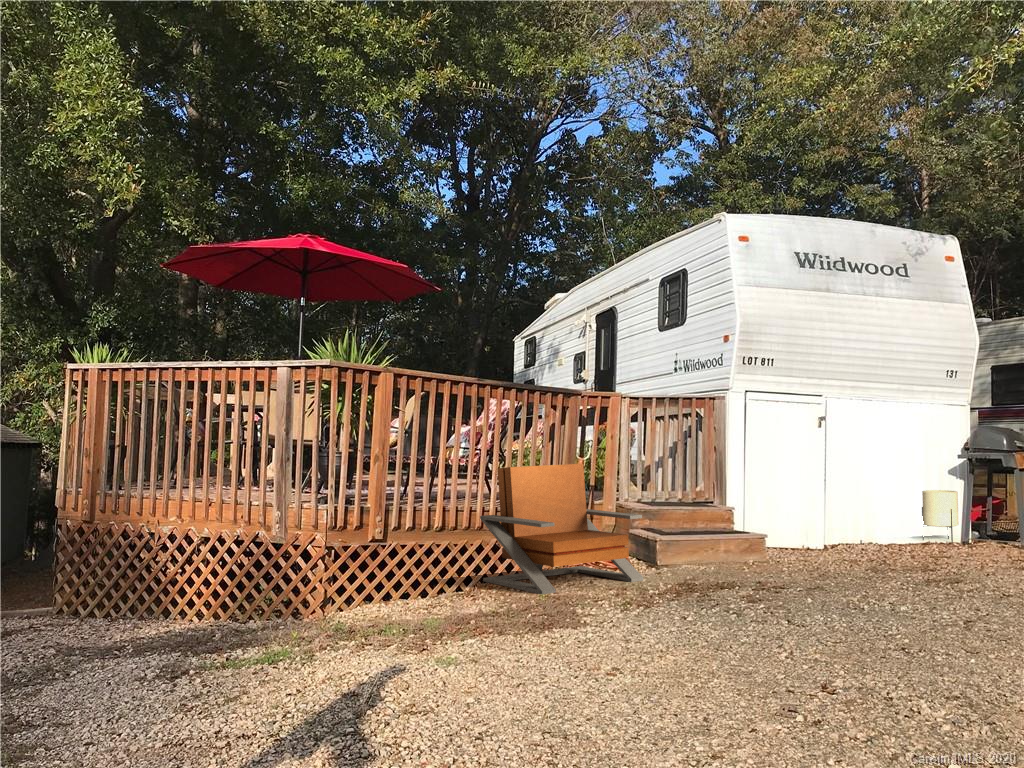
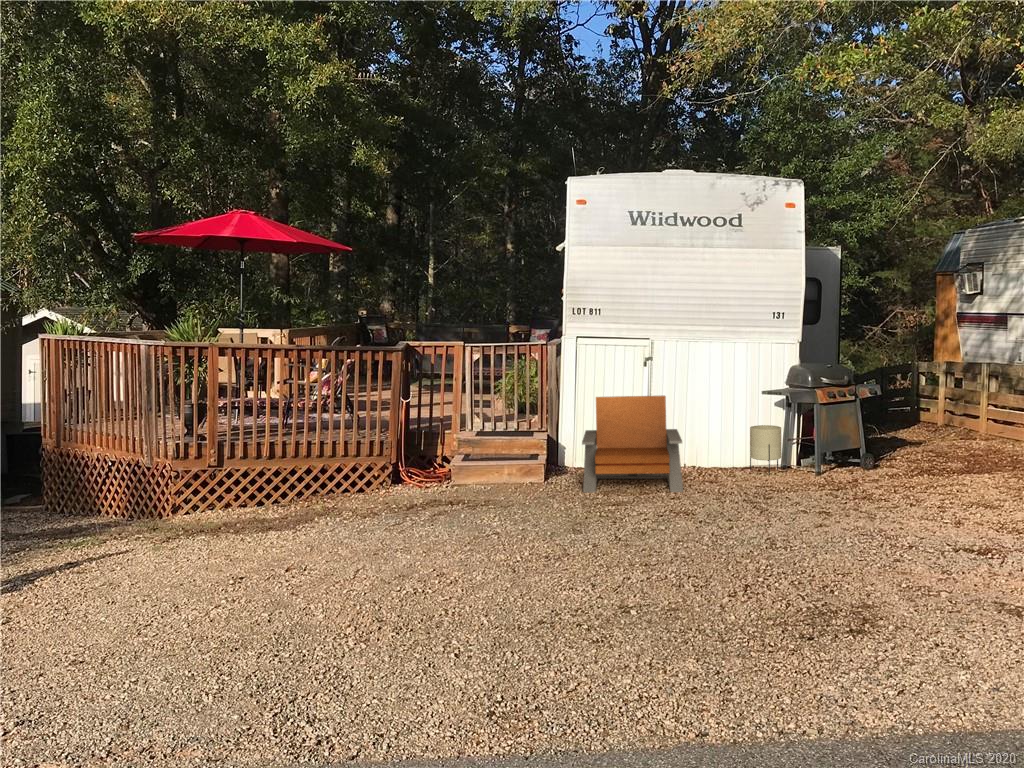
lounge chair: present [480,464,643,594] -> present [582,396,683,492]

